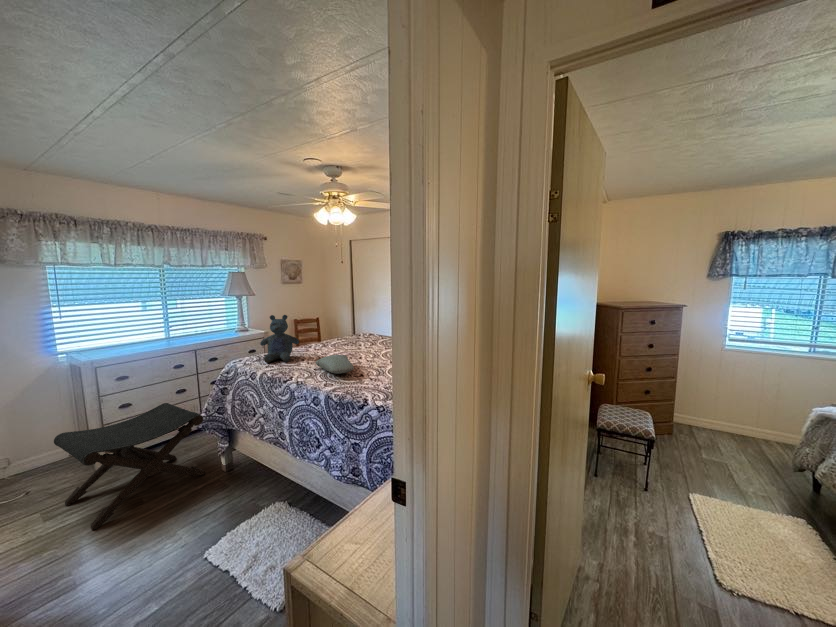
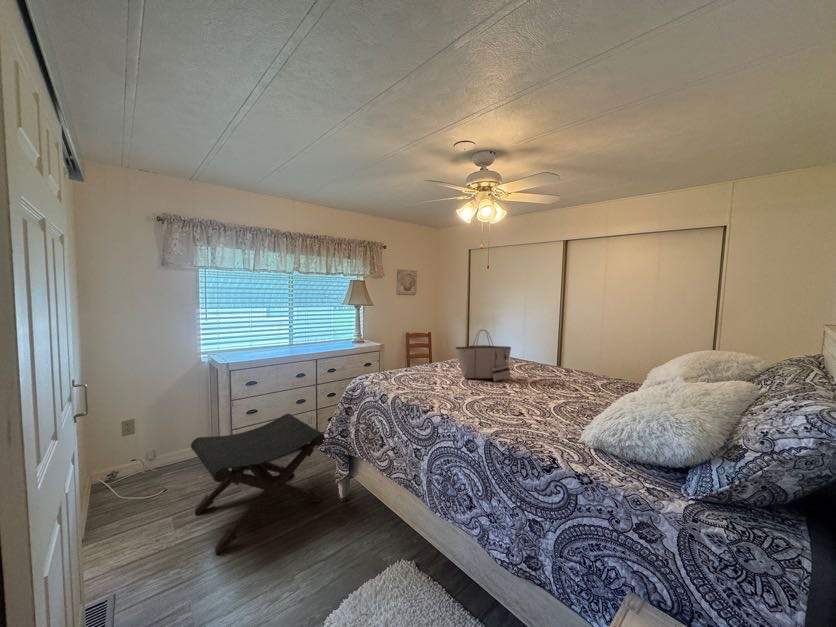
tote bag: none [325,313,372,355] -> present [456,330,511,381]
stuffed bear: present [260,315,299,363] -> none [387,328,428,383]
pillow: present [316,355,354,374] -> none [453,381,510,408]

